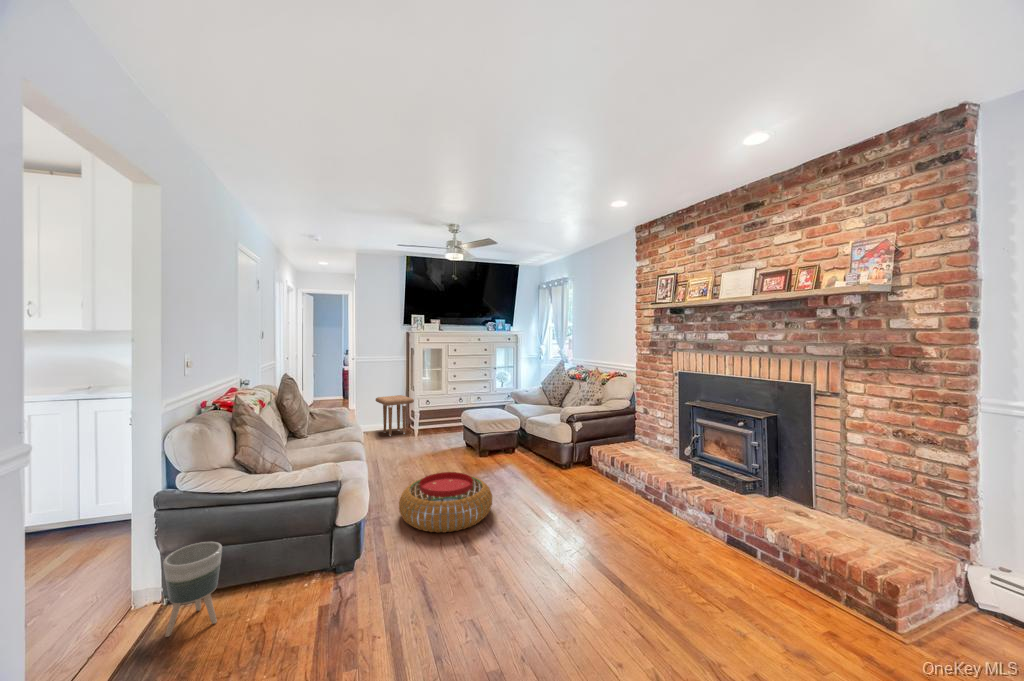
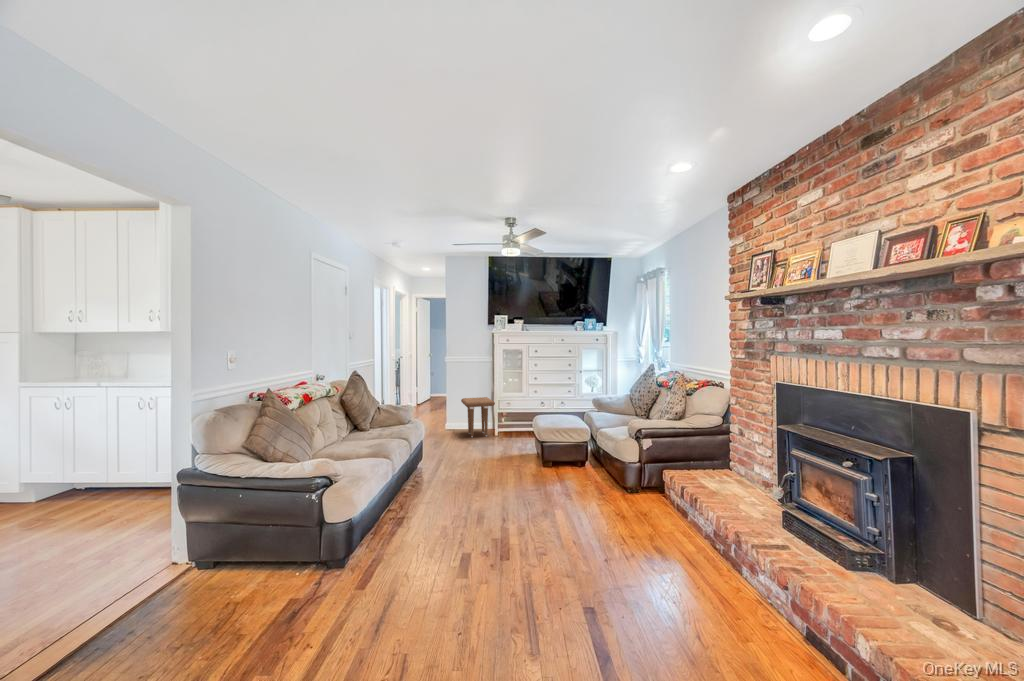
pouf: present [399,472,492,533] -> none [416,483,516,549]
planter: present [163,542,222,637] -> none [173,523,224,601]

